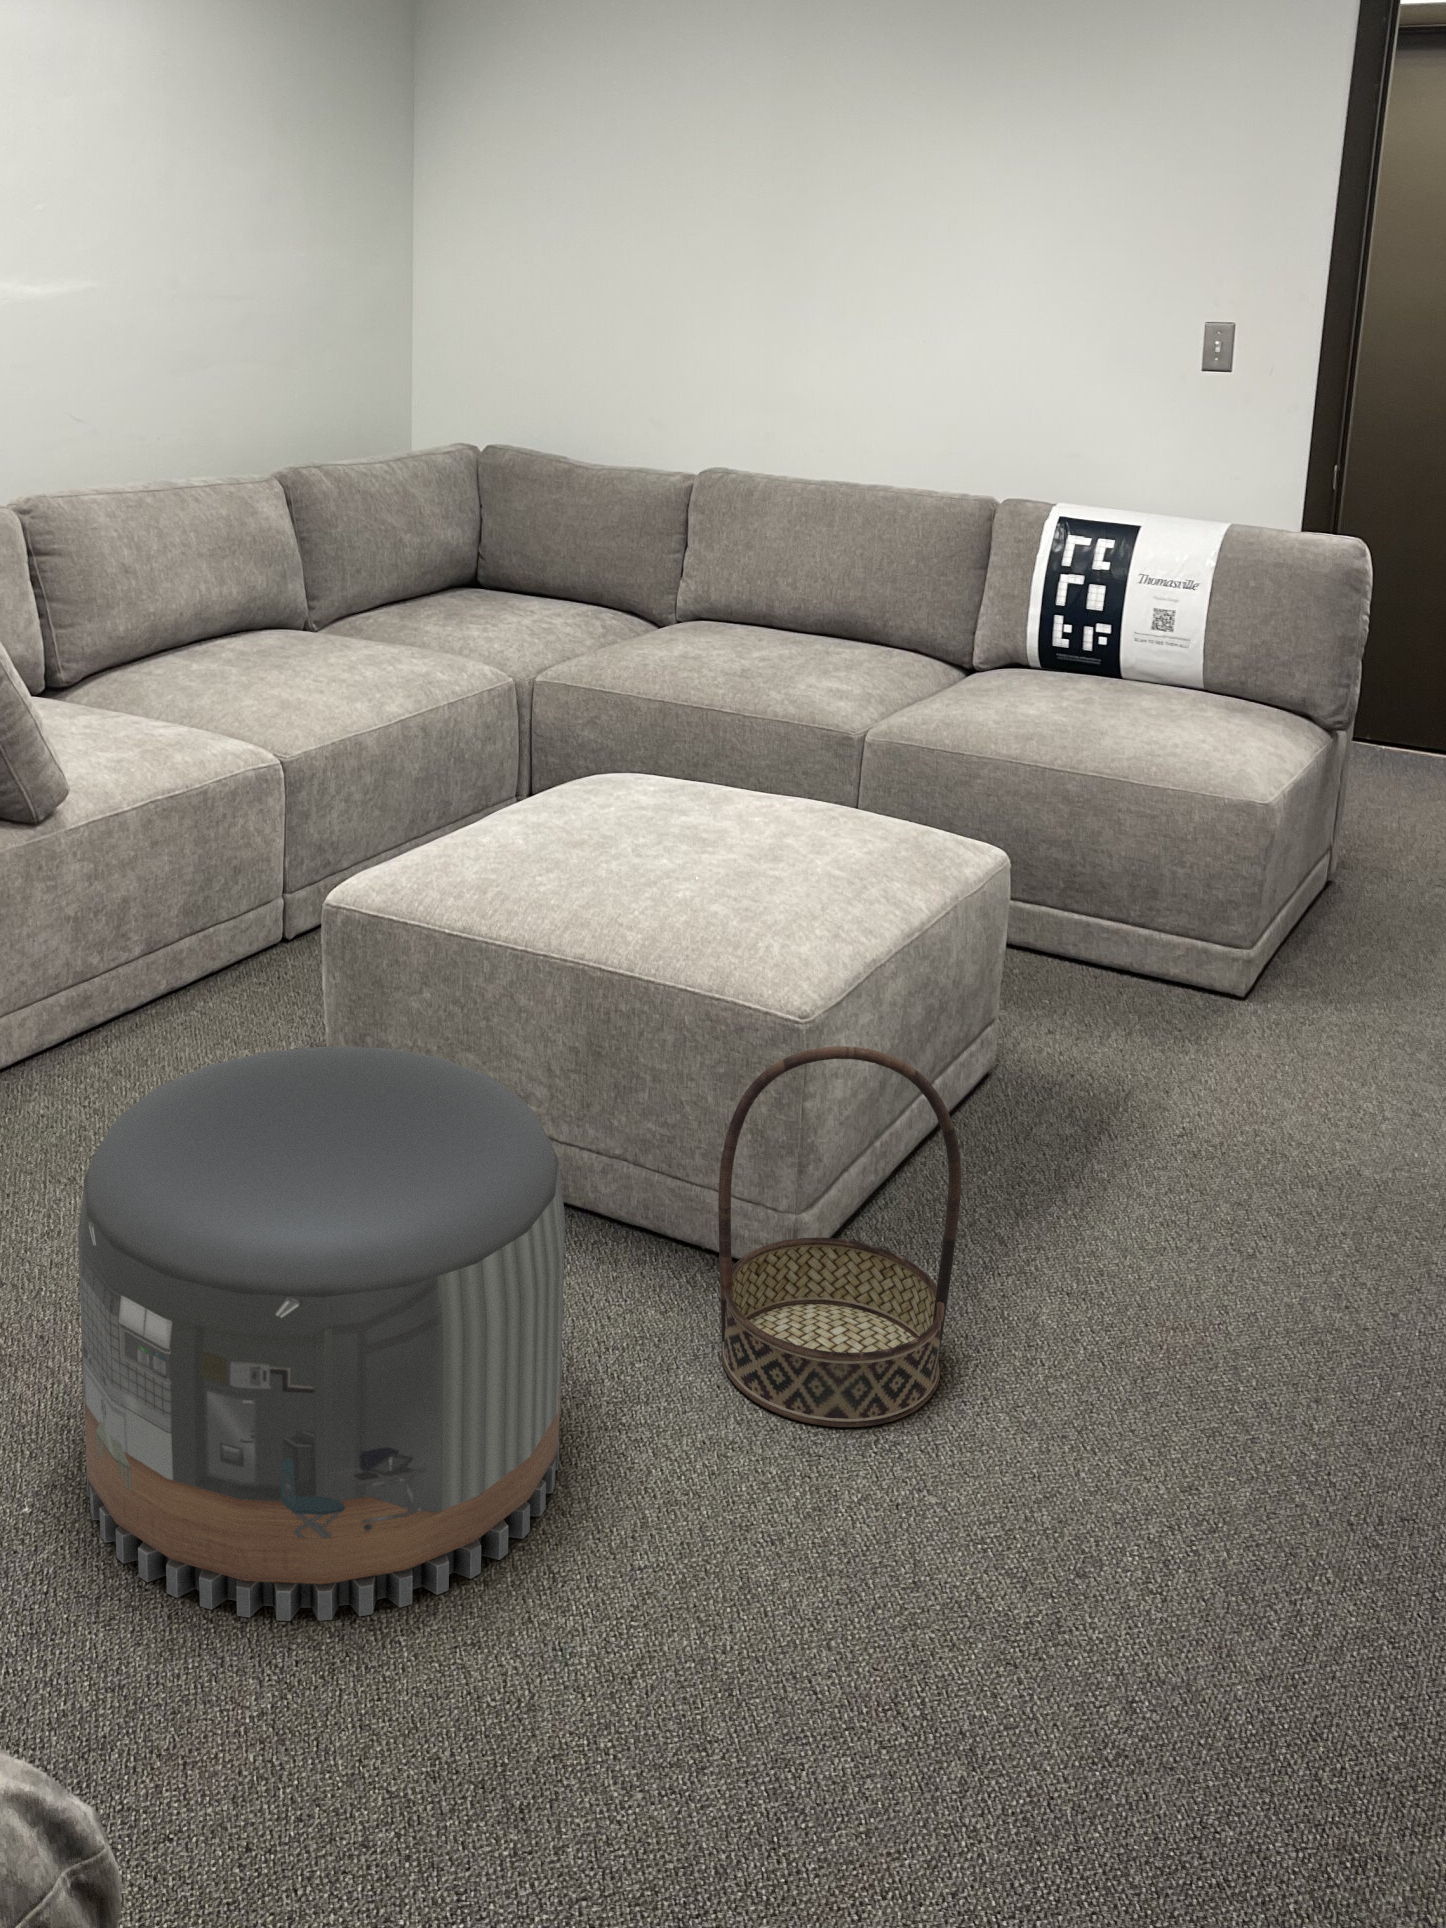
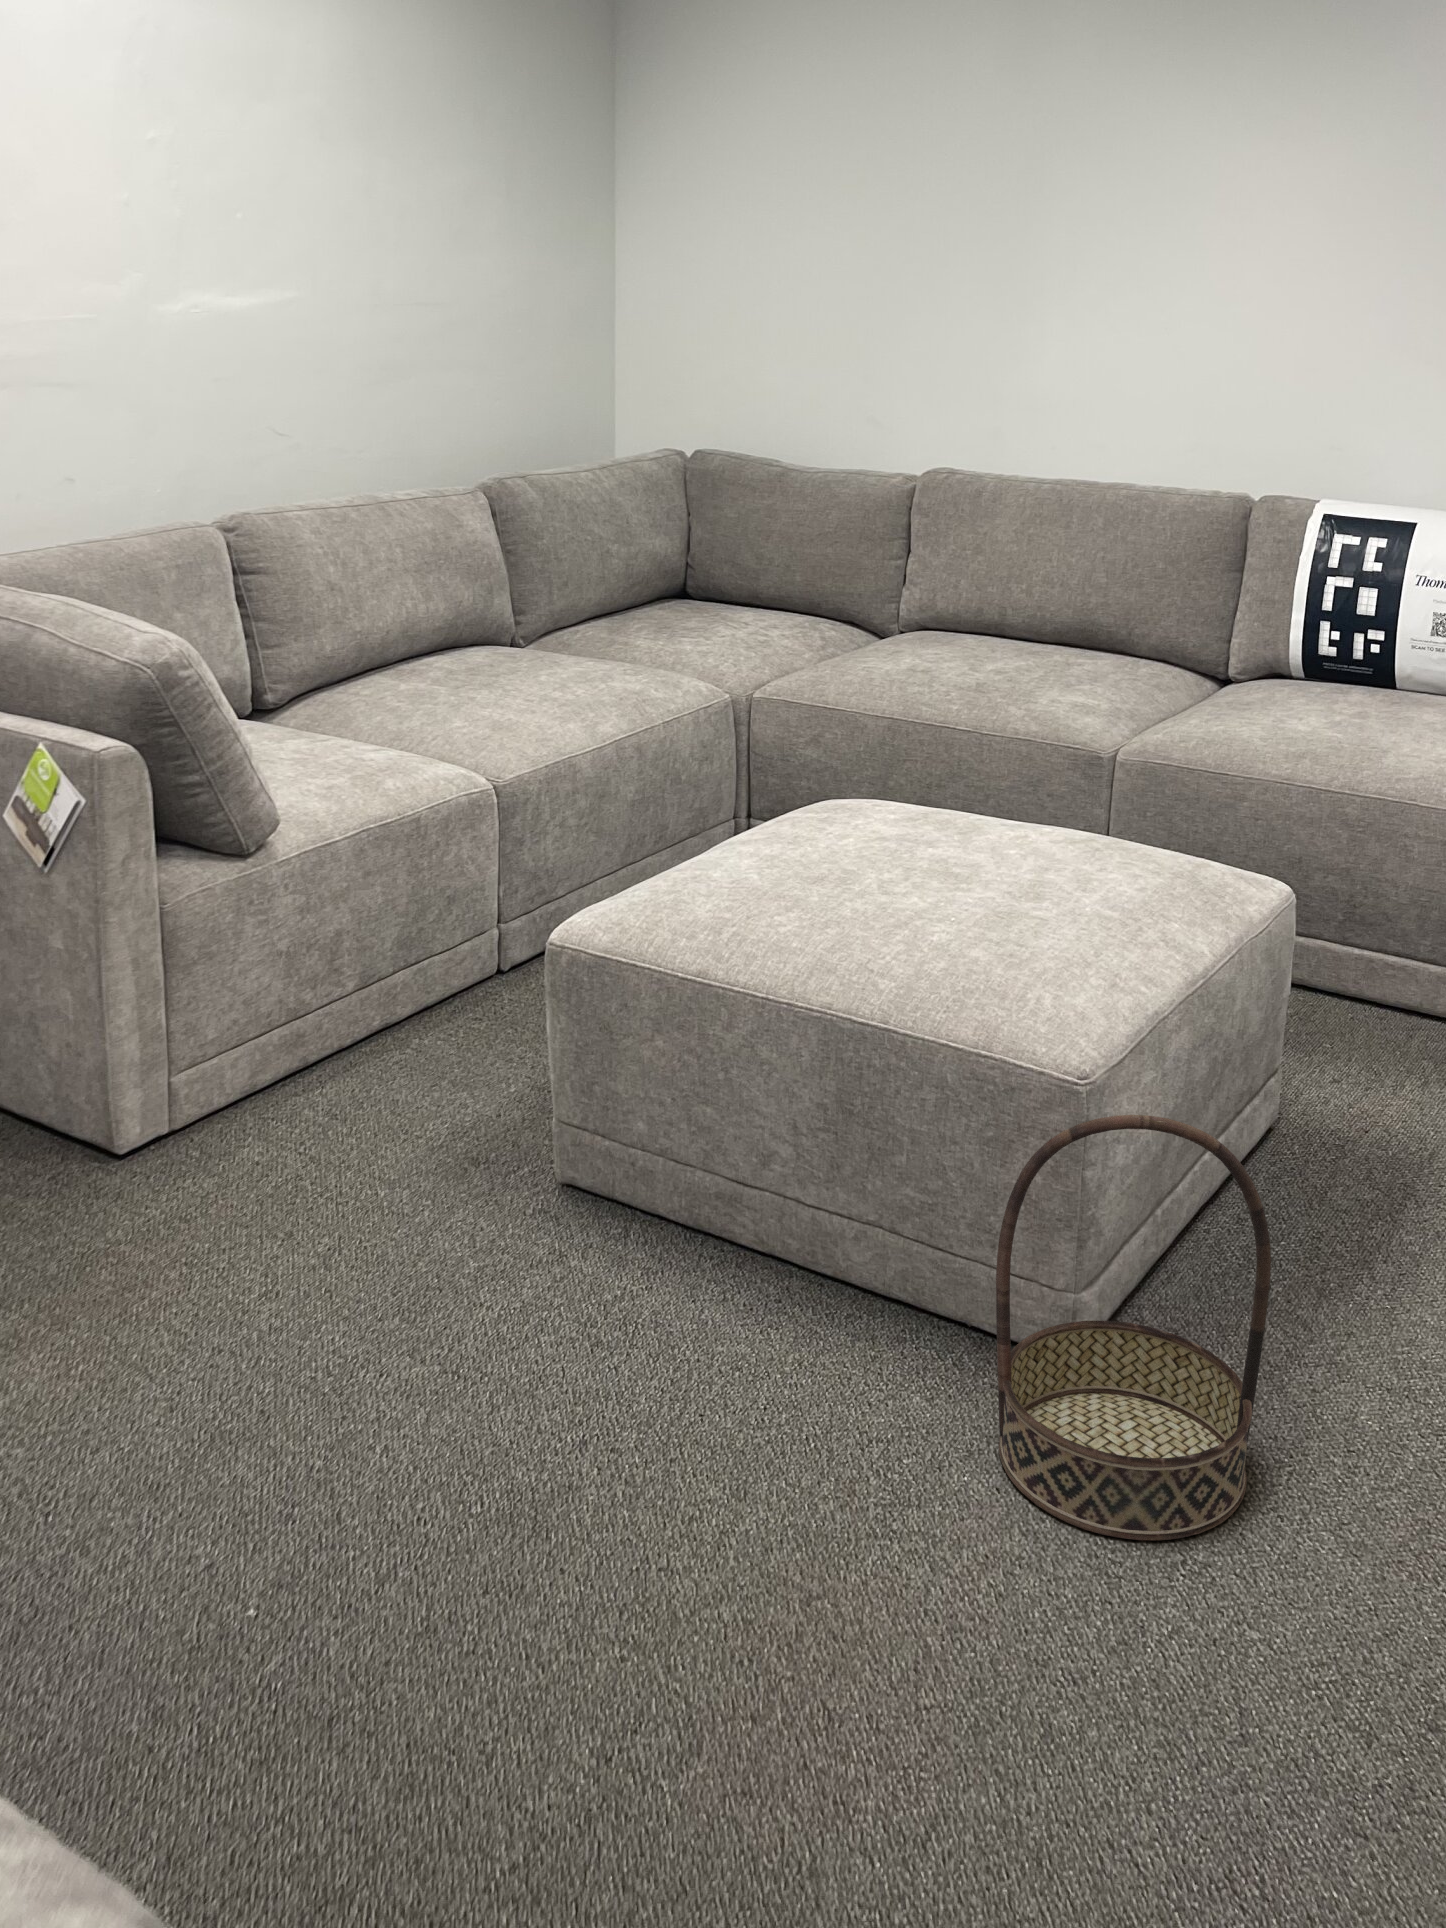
pouf: present [78,1046,565,1621] -> none [304,1108,833,1756]

